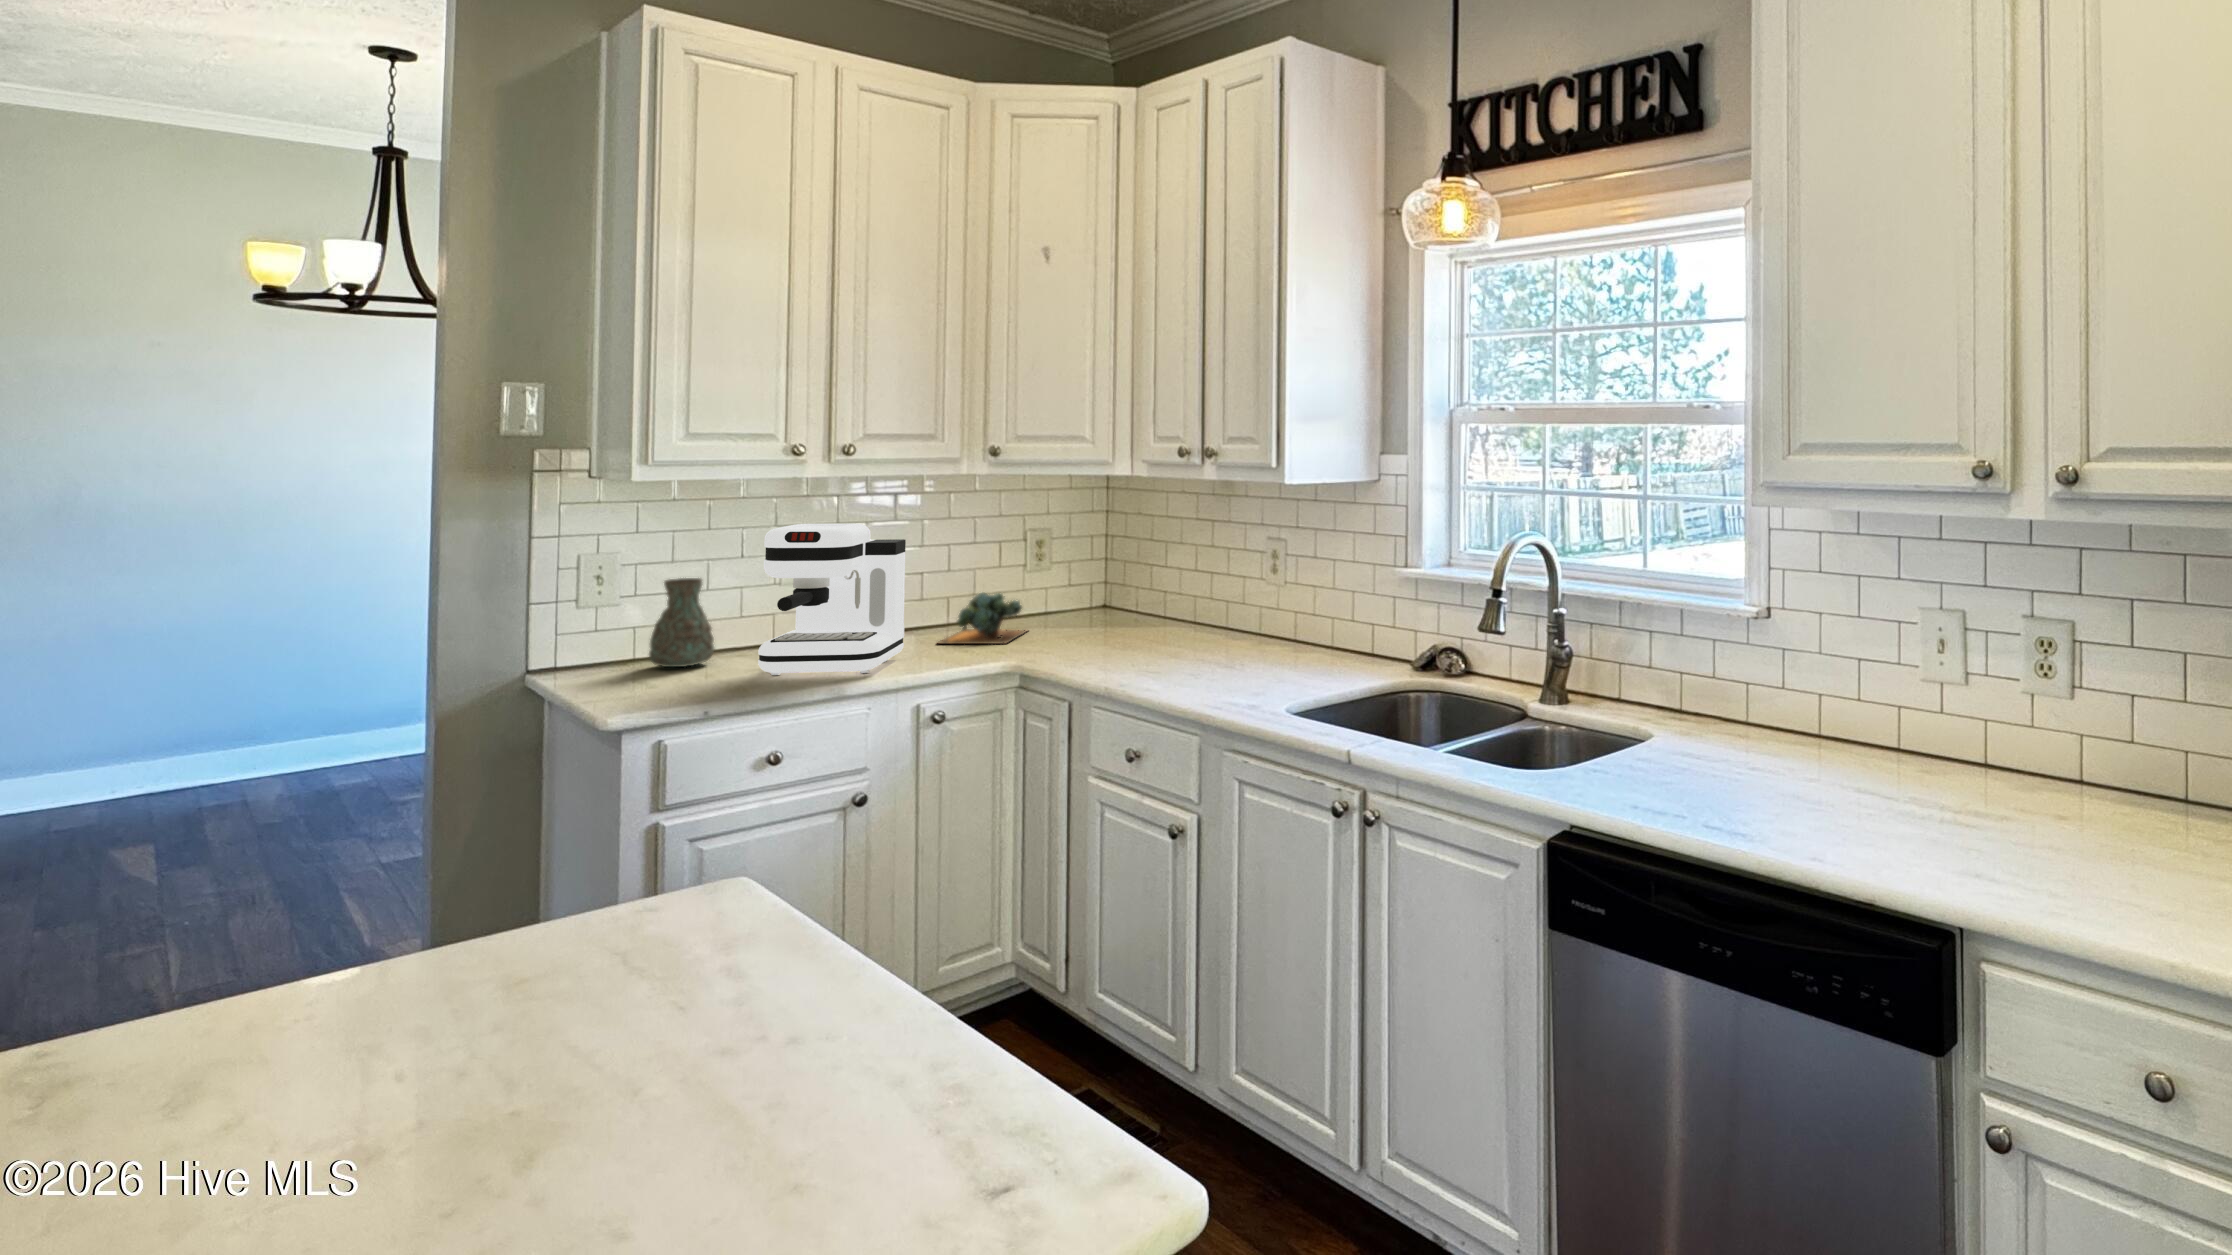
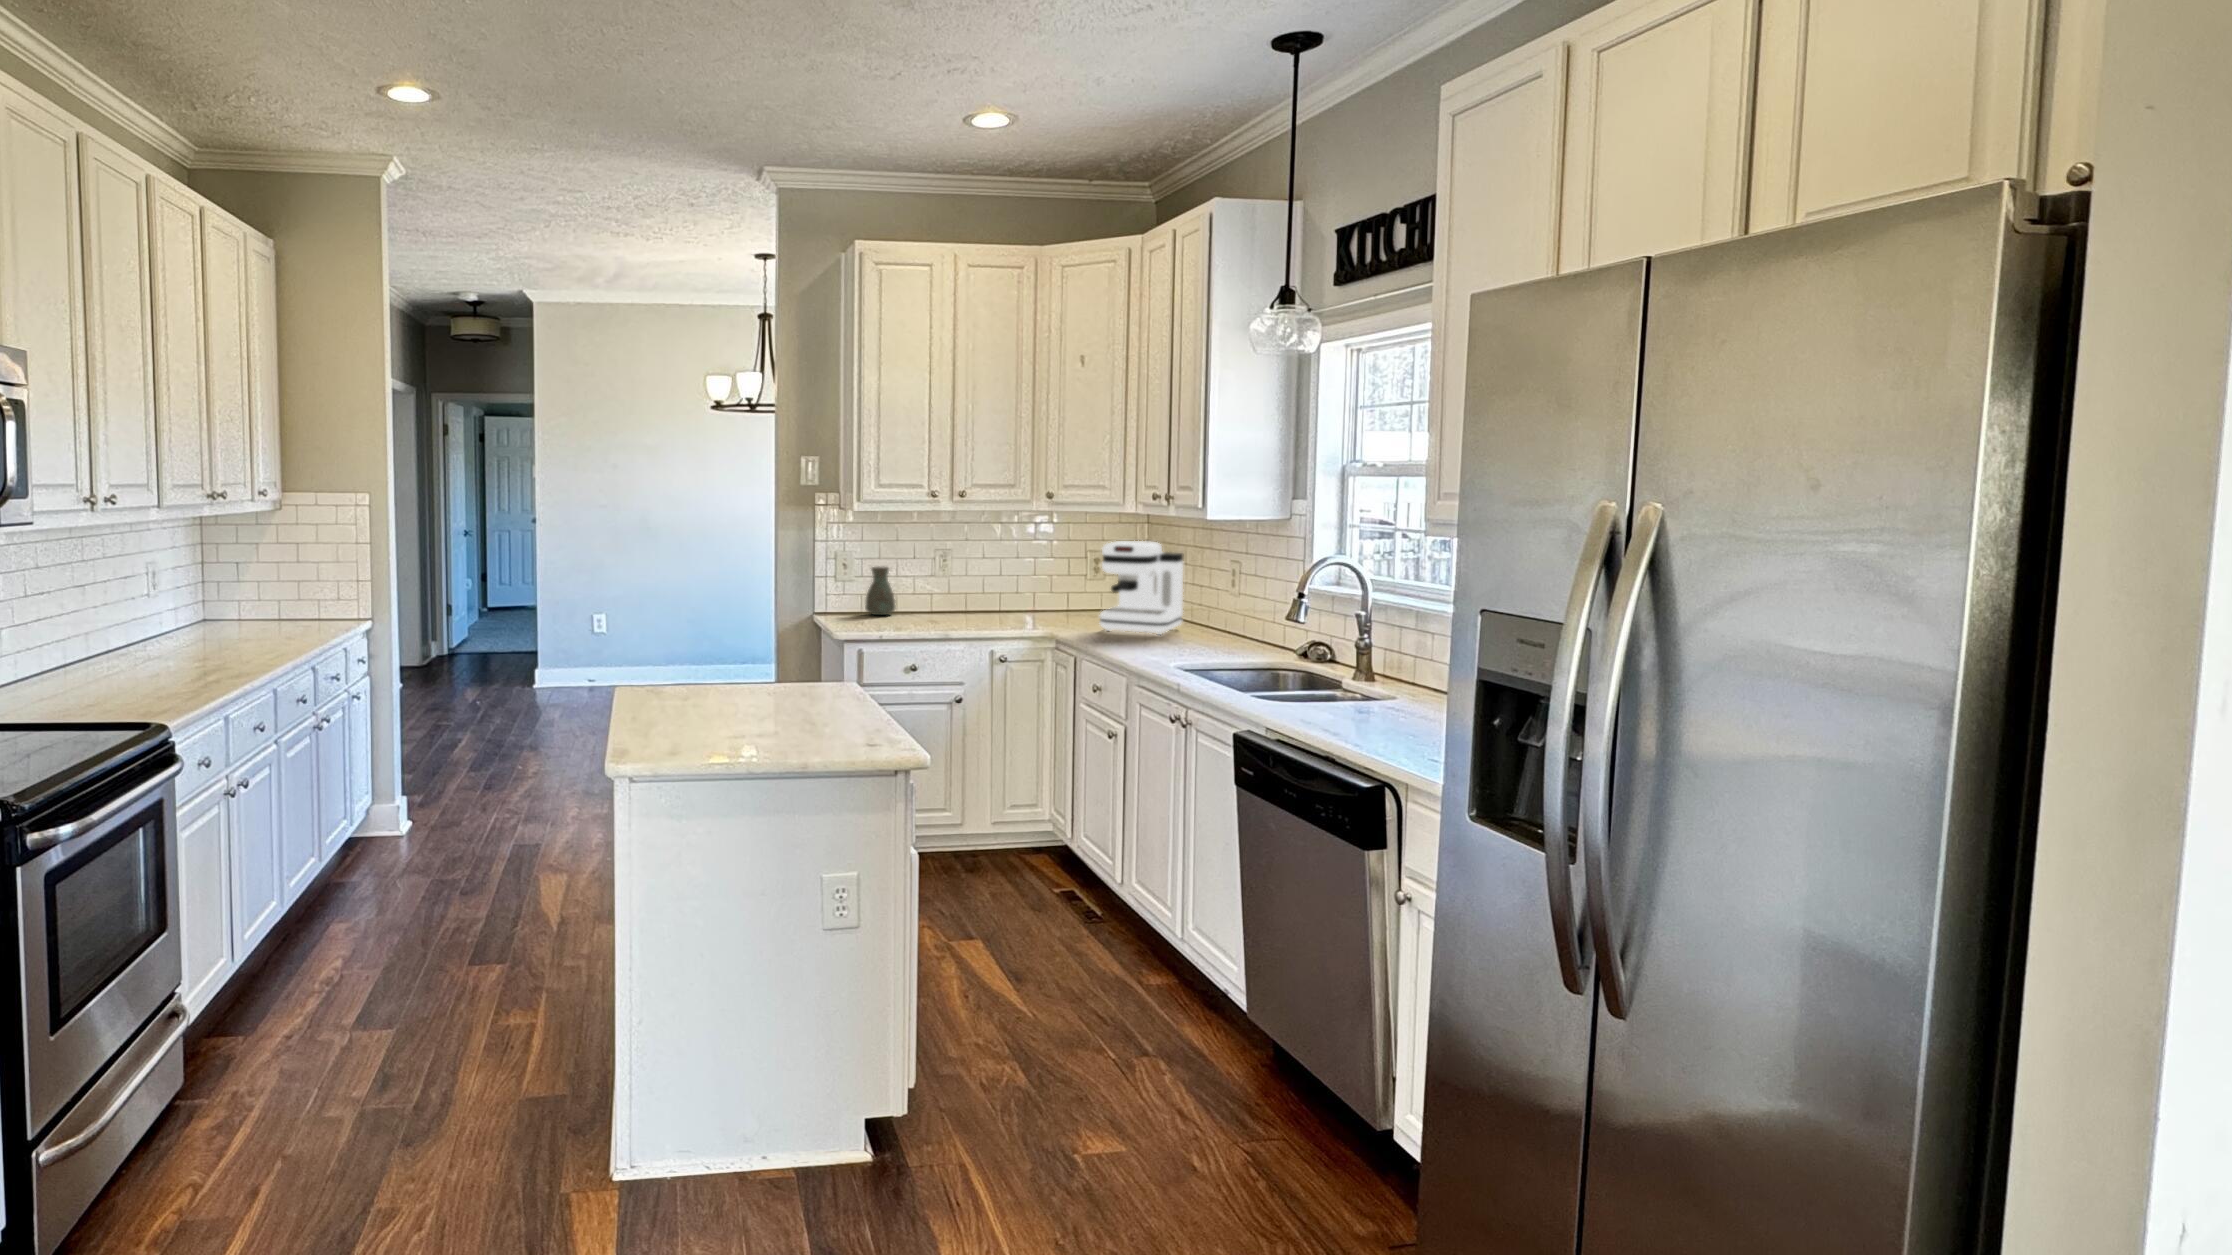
coffee maker: present [758,524,906,675] -> present [1100,541,1184,635]
succulent plant: present [938,593,1026,644] -> none [1014,585,1077,619]

